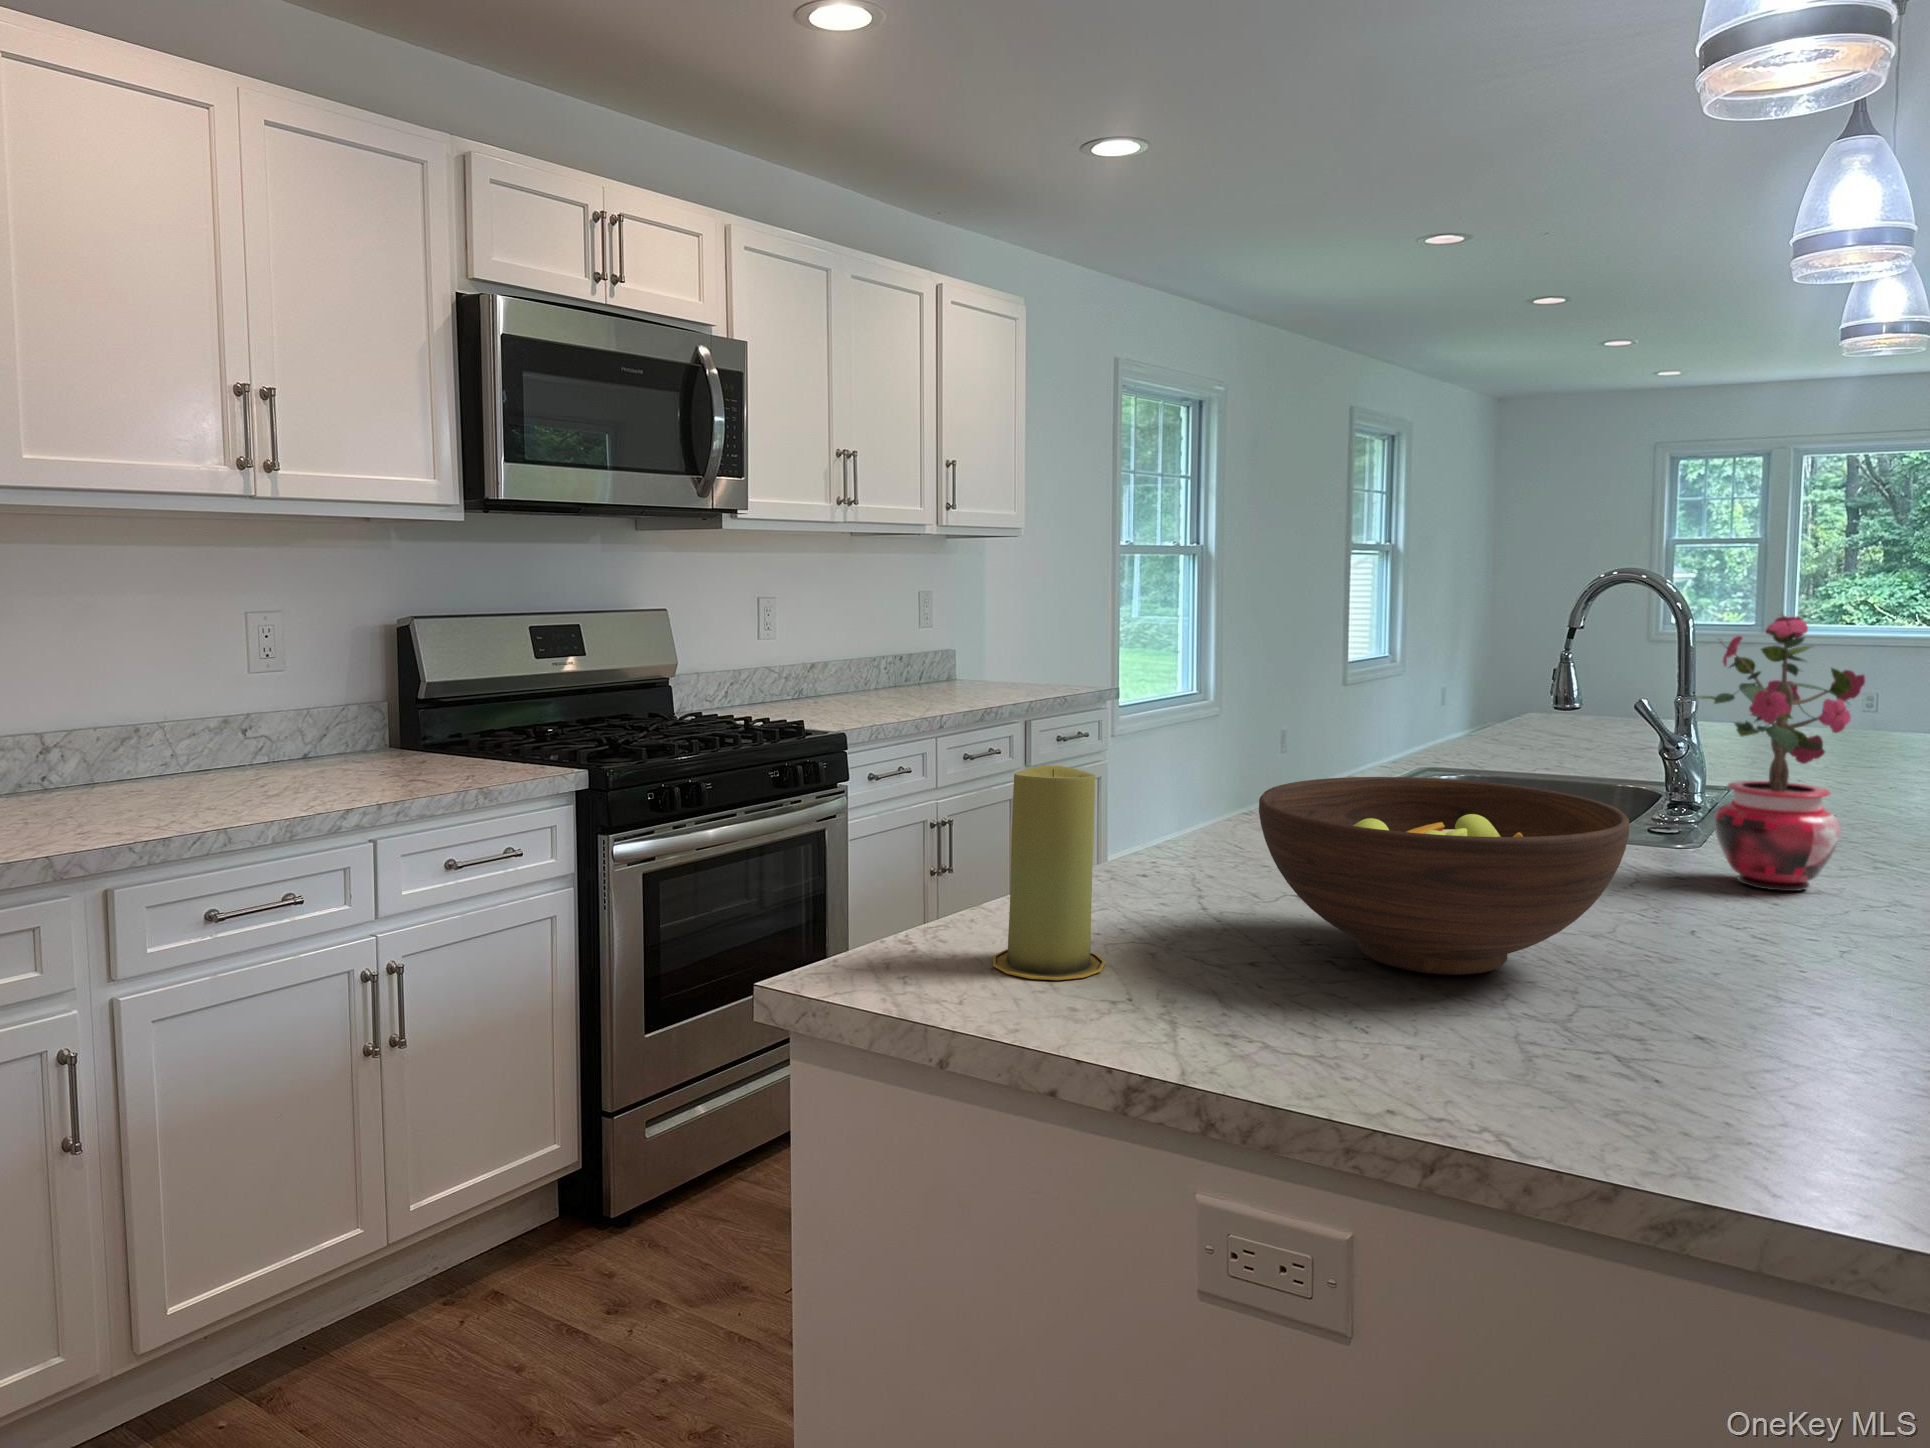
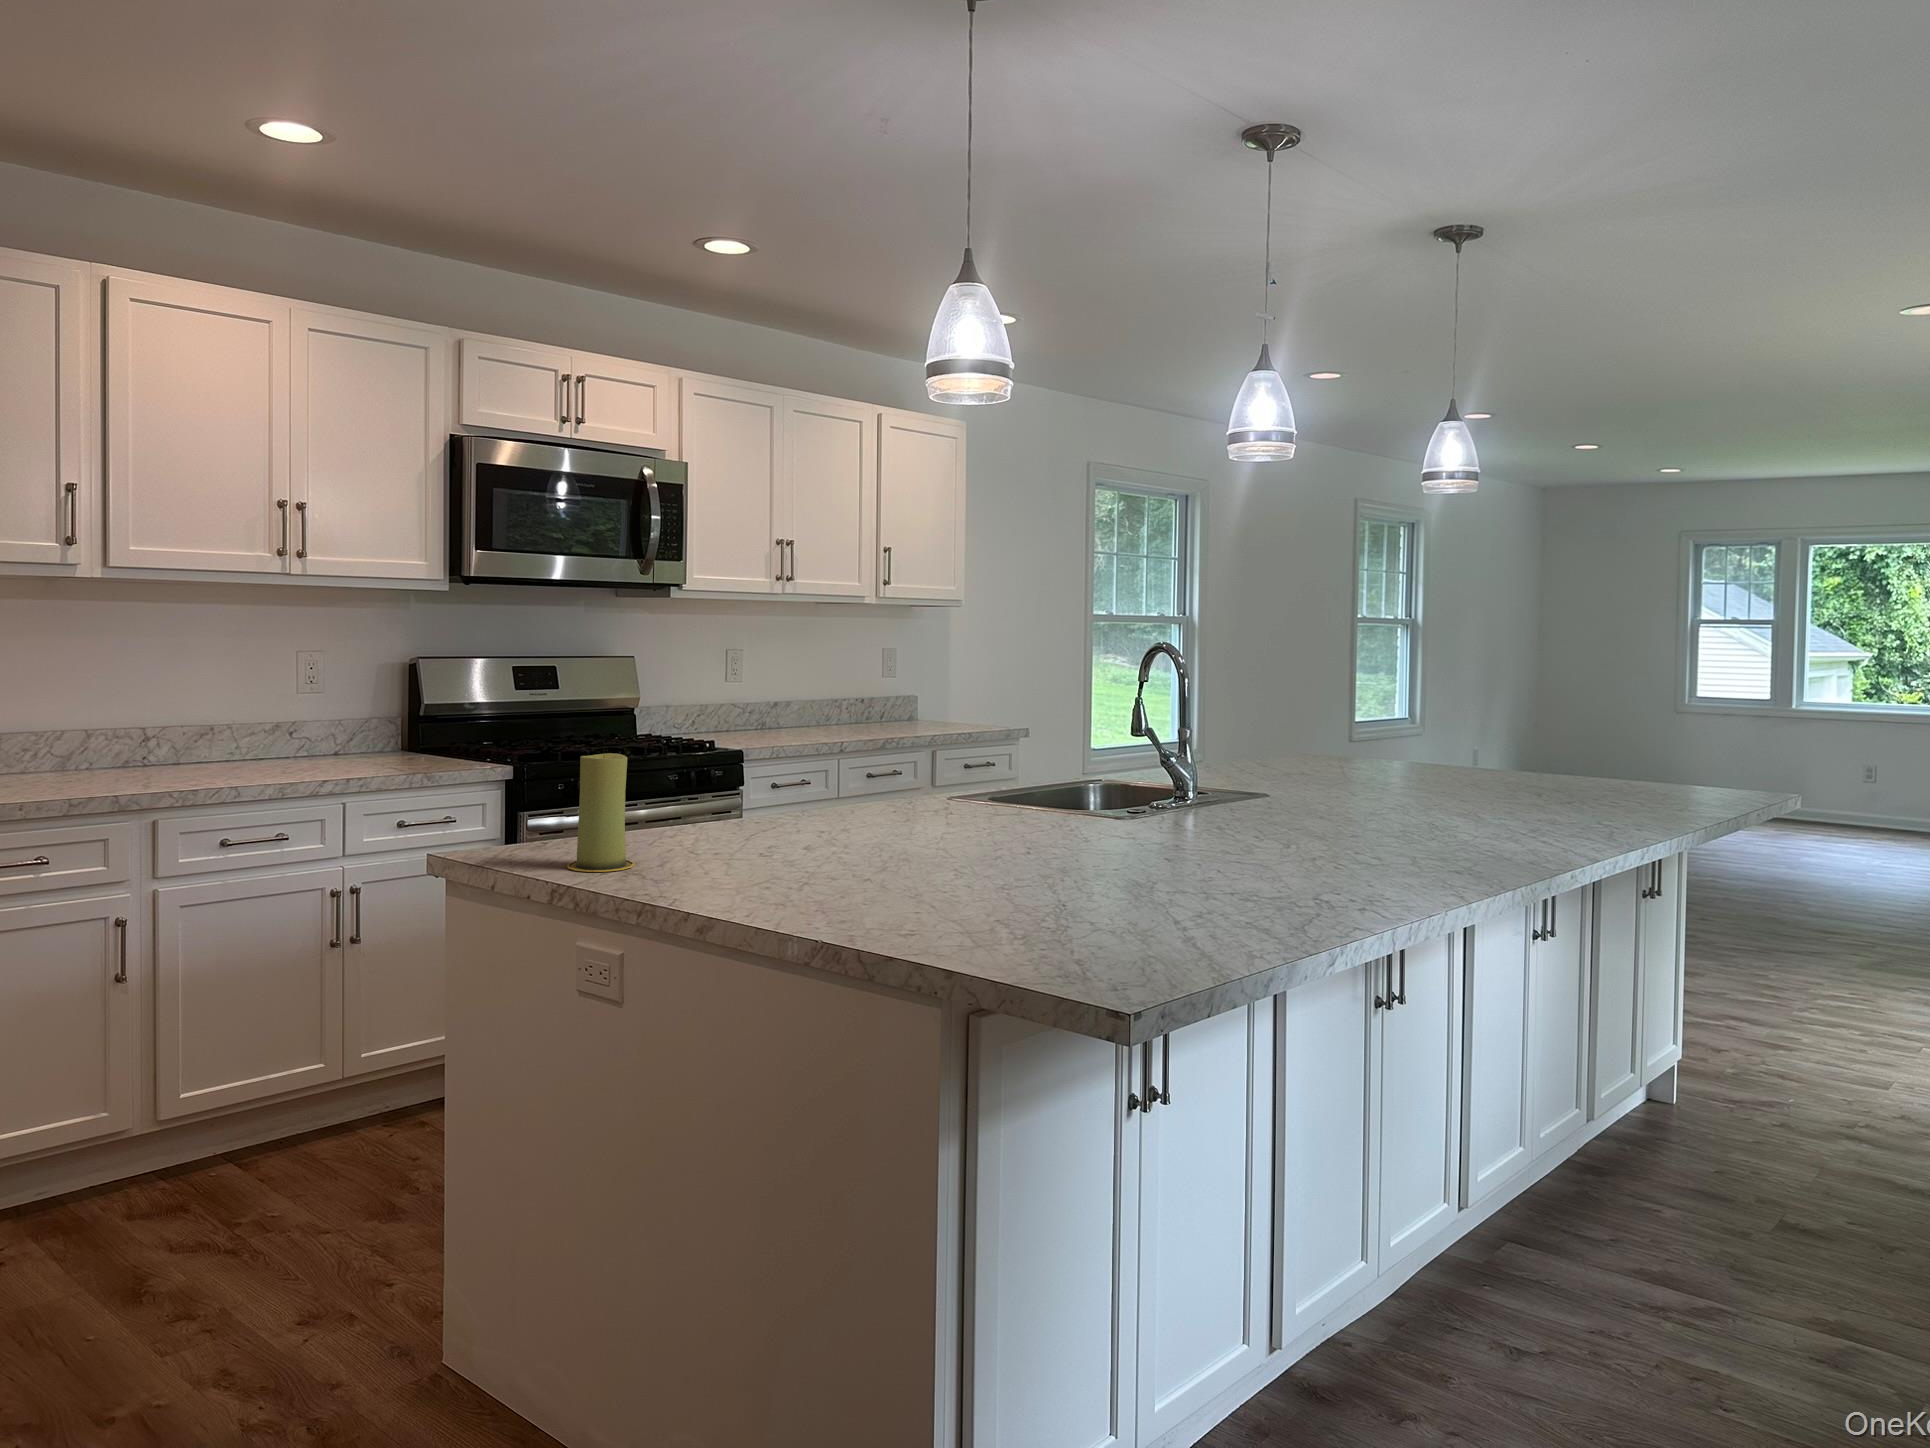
potted plant: present [1693,615,1865,891] -> none [1096,680,1195,858]
fruit bowl: present [1259,777,1629,975] -> none [719,771,919,880]

